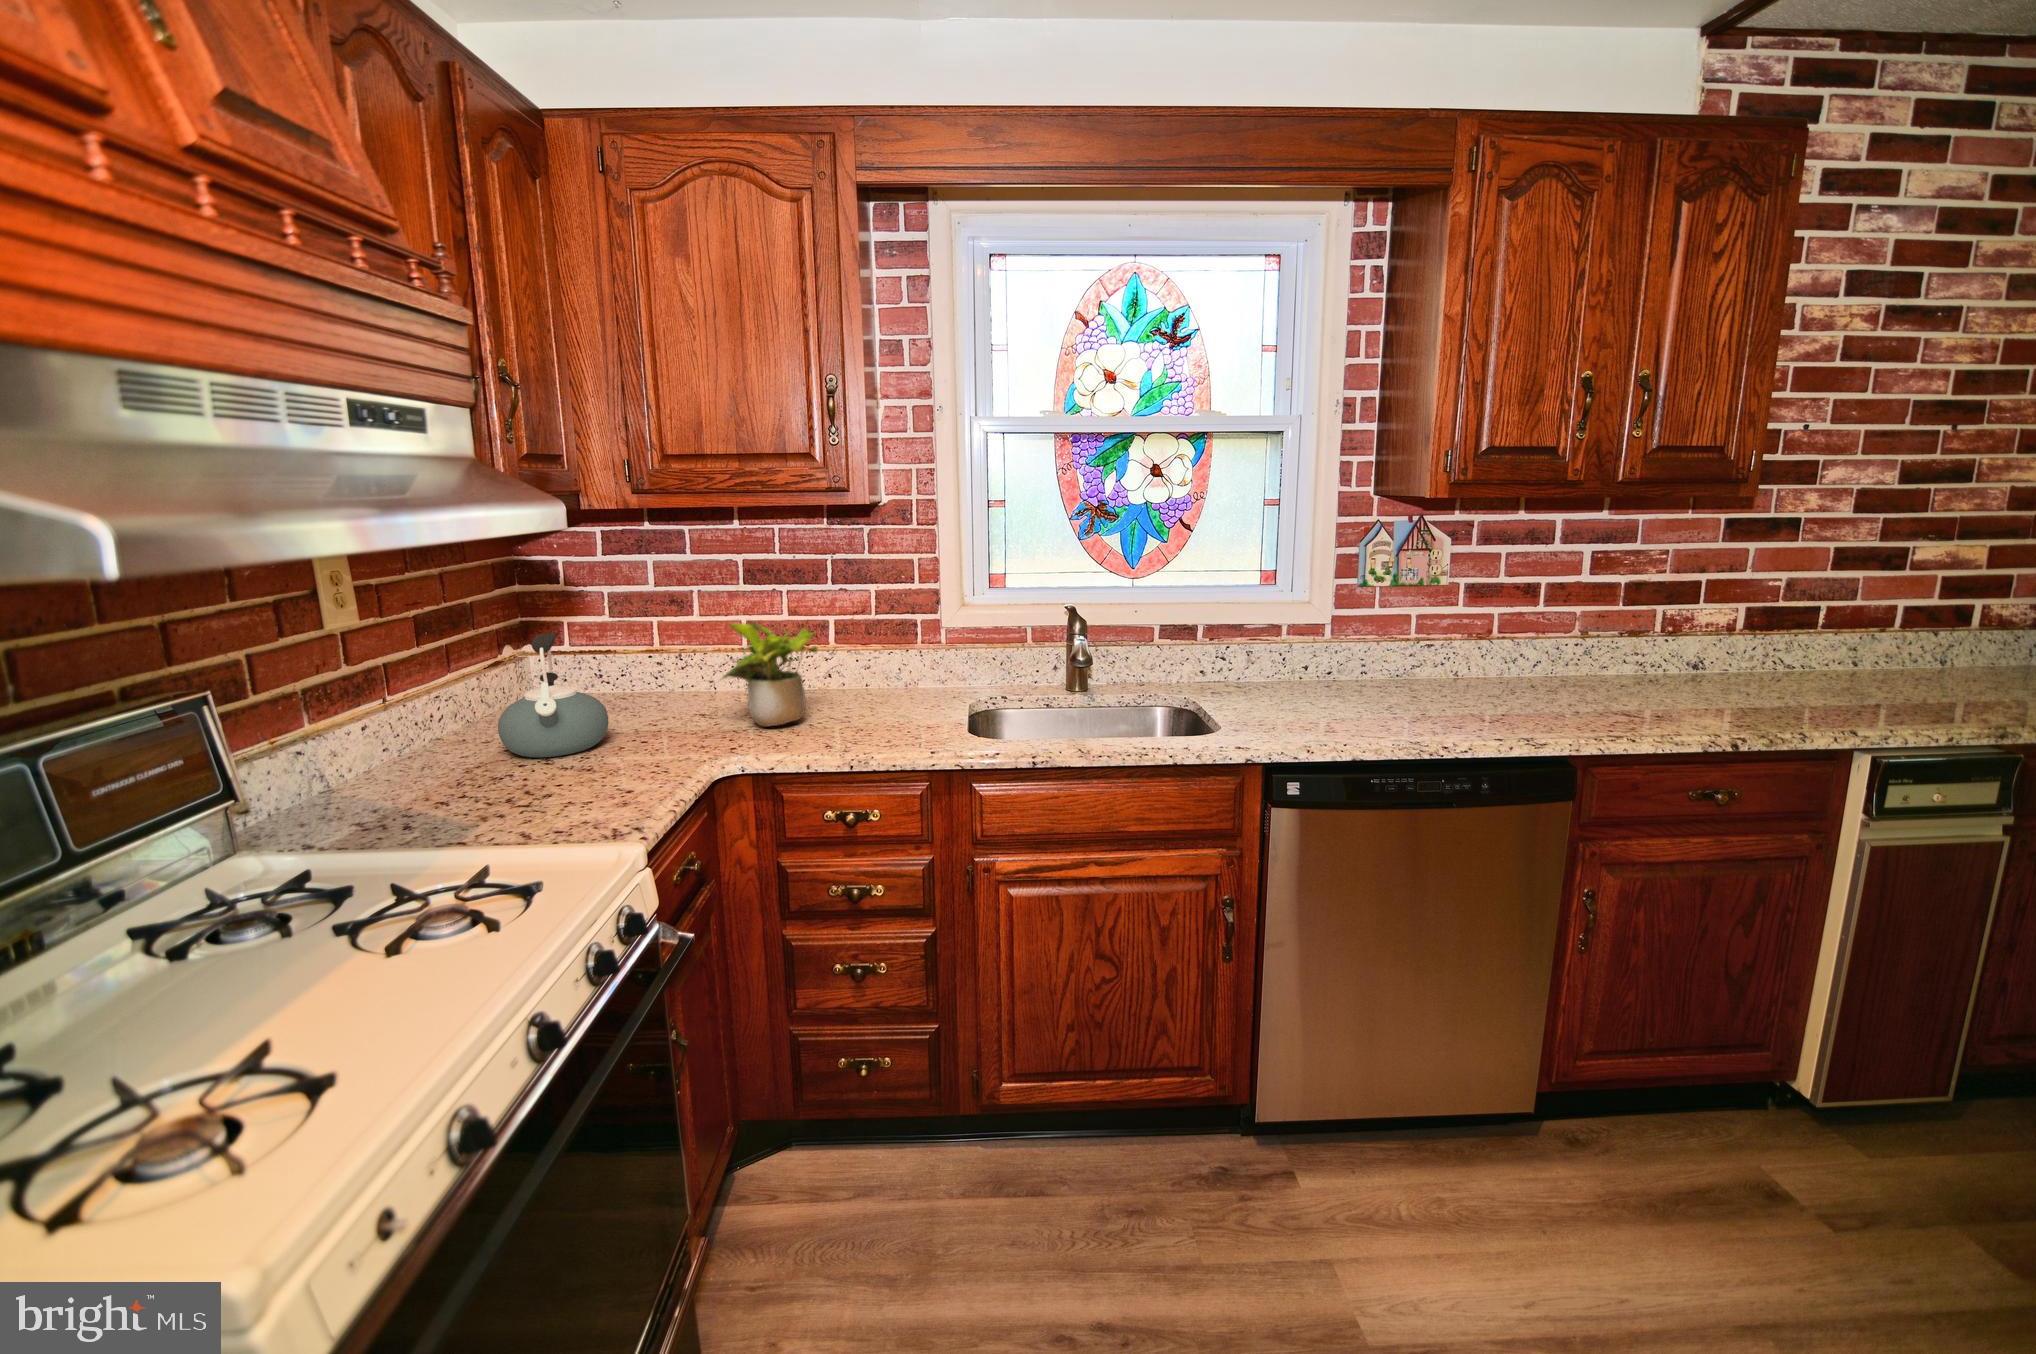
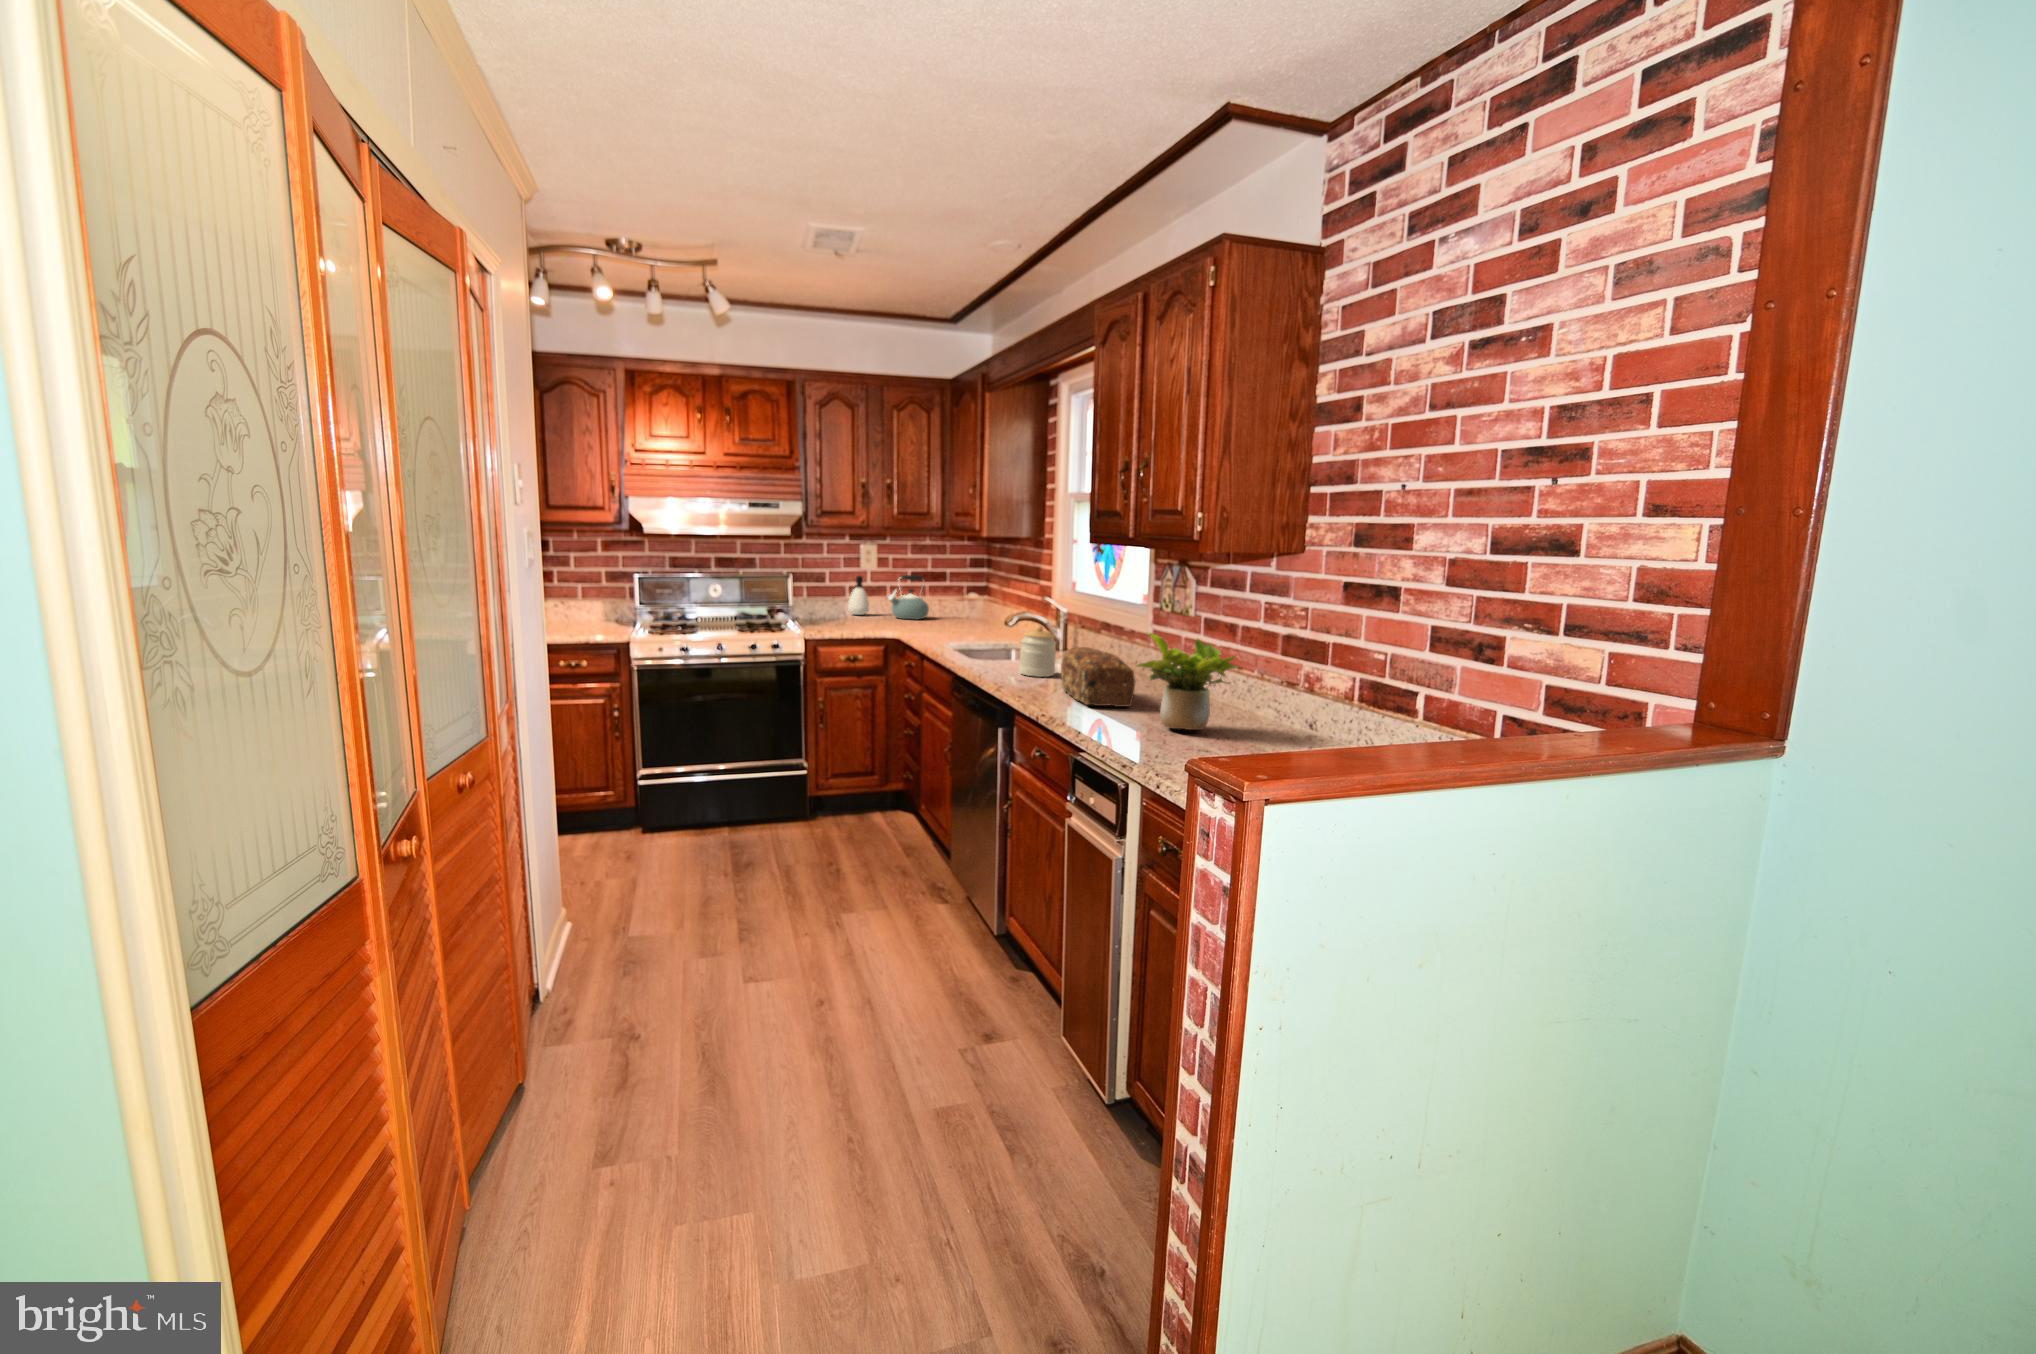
potted plant: present [722,620,818,727] -> present [1137,633,1242,731]
jar: none [1384,643,1451,728] -> present [1019,625,1056,677]
bread loaf: none [1534,649,1698,722] -> present [1061,647,1135,707]
soap dispenser: none [380,673,459,794] -> present [848,576,869,615]

